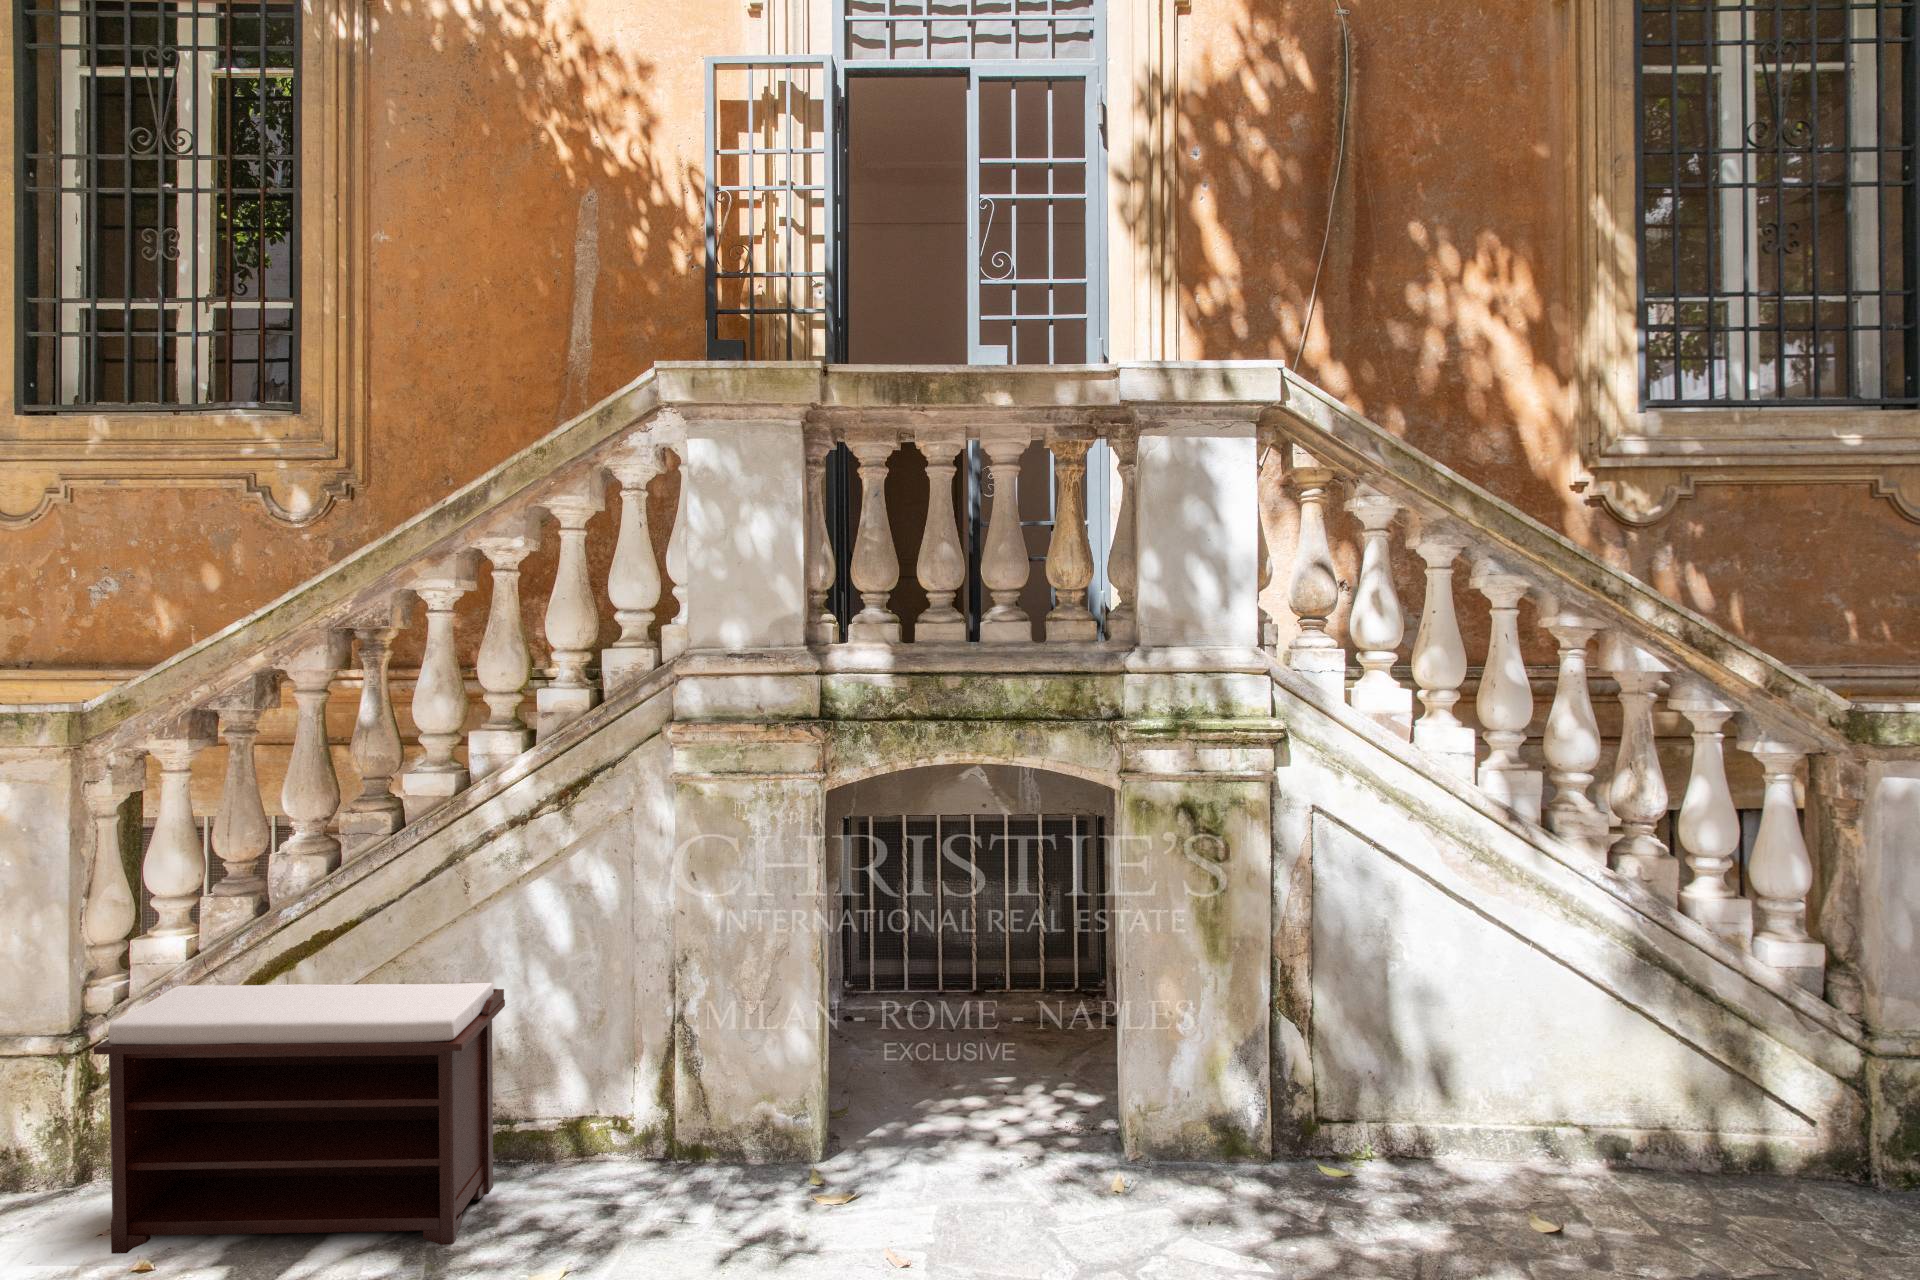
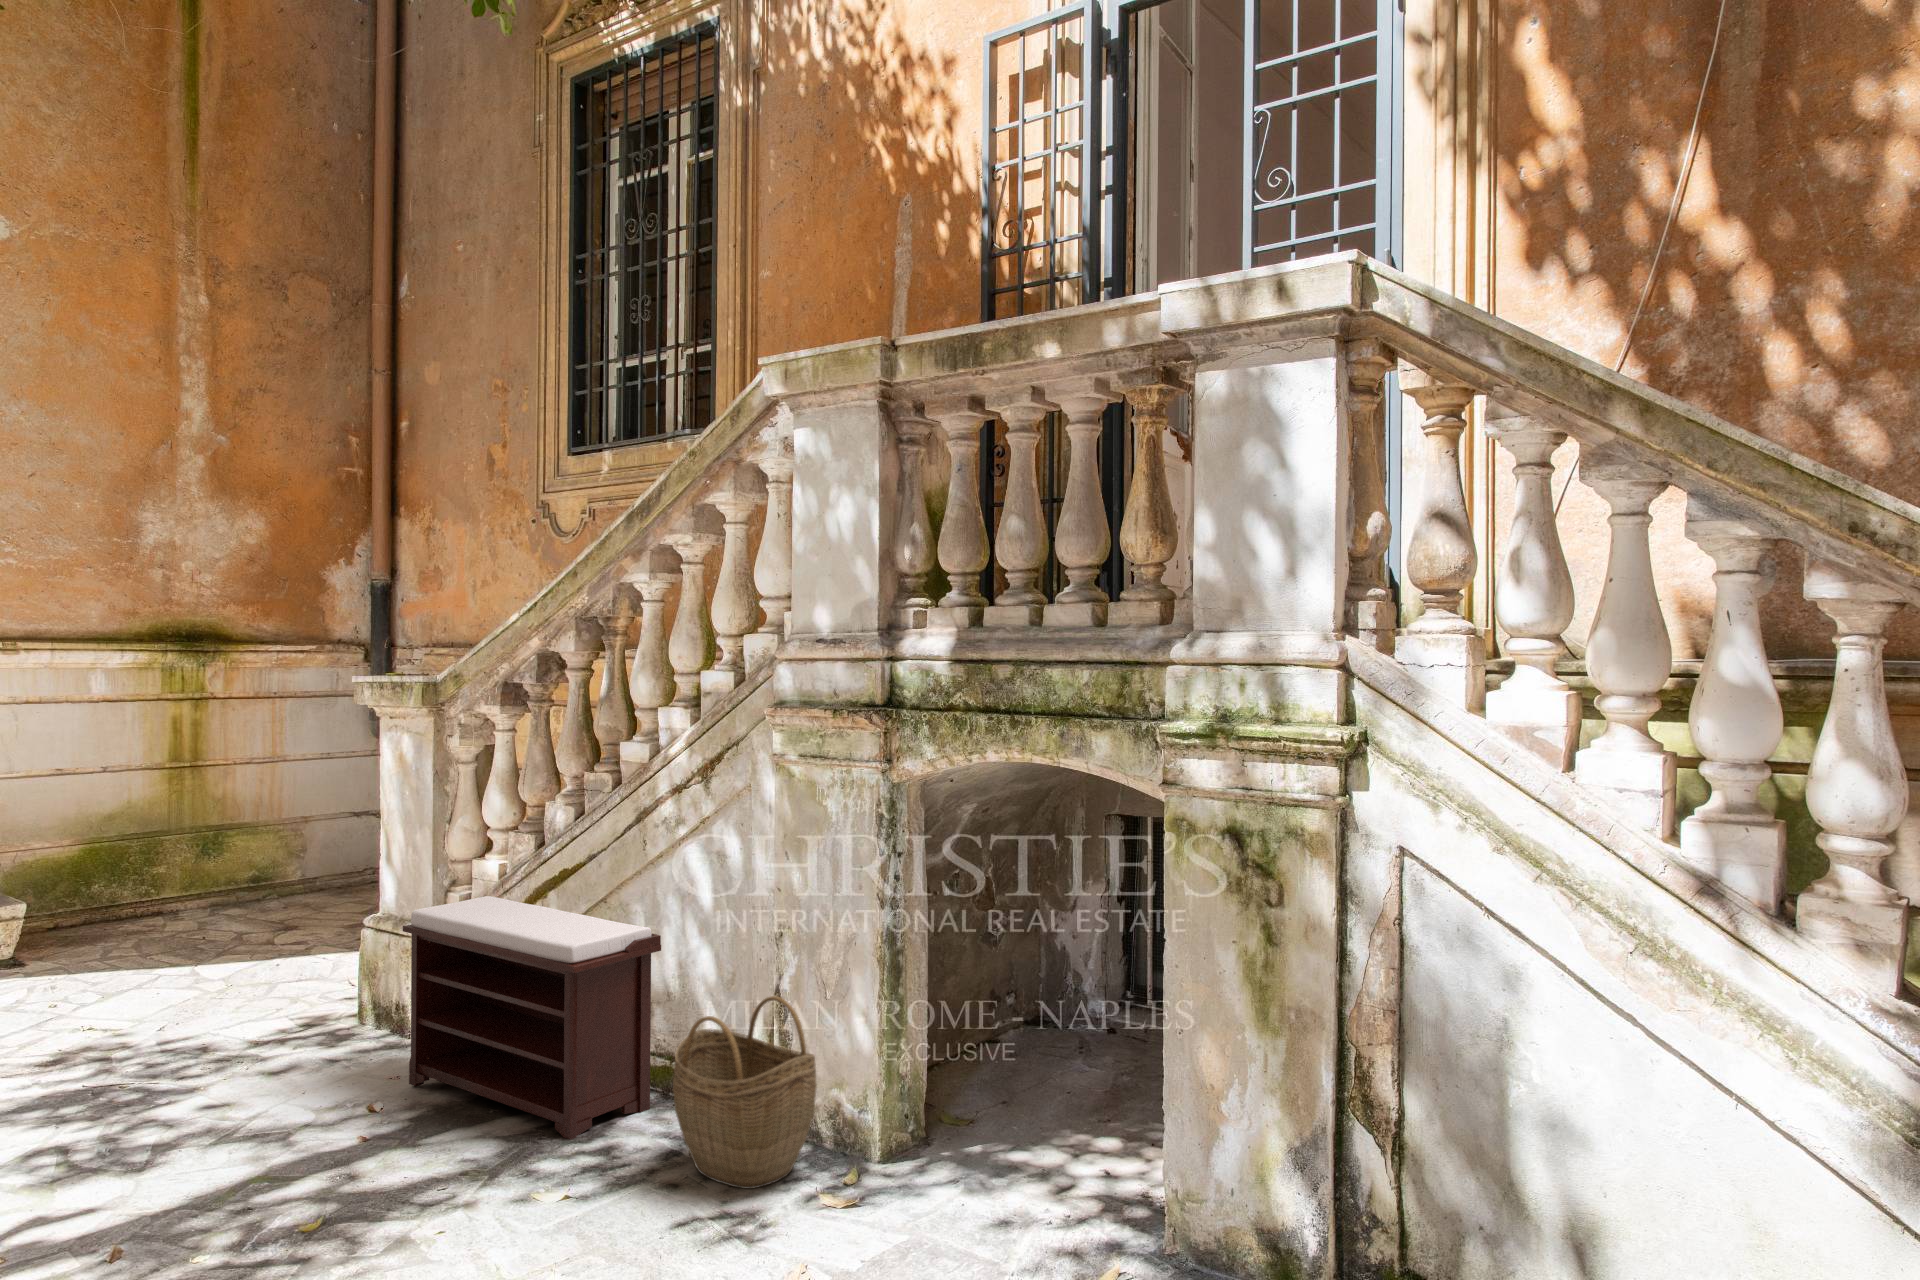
woven basket: none [618,1025,772,1230] -> present [673,996,817,1189]

